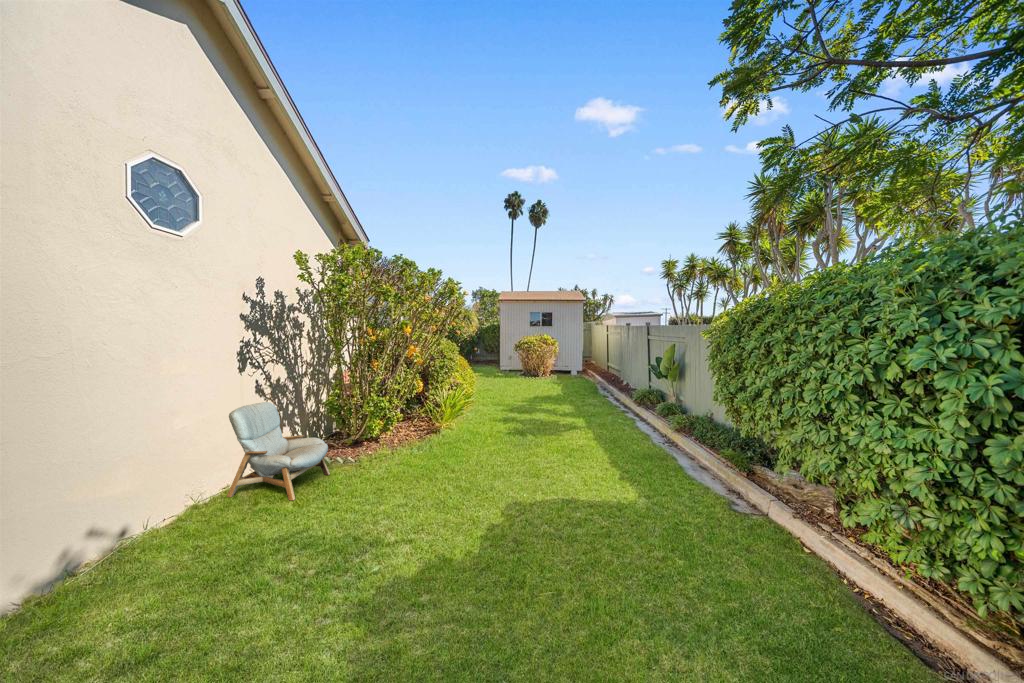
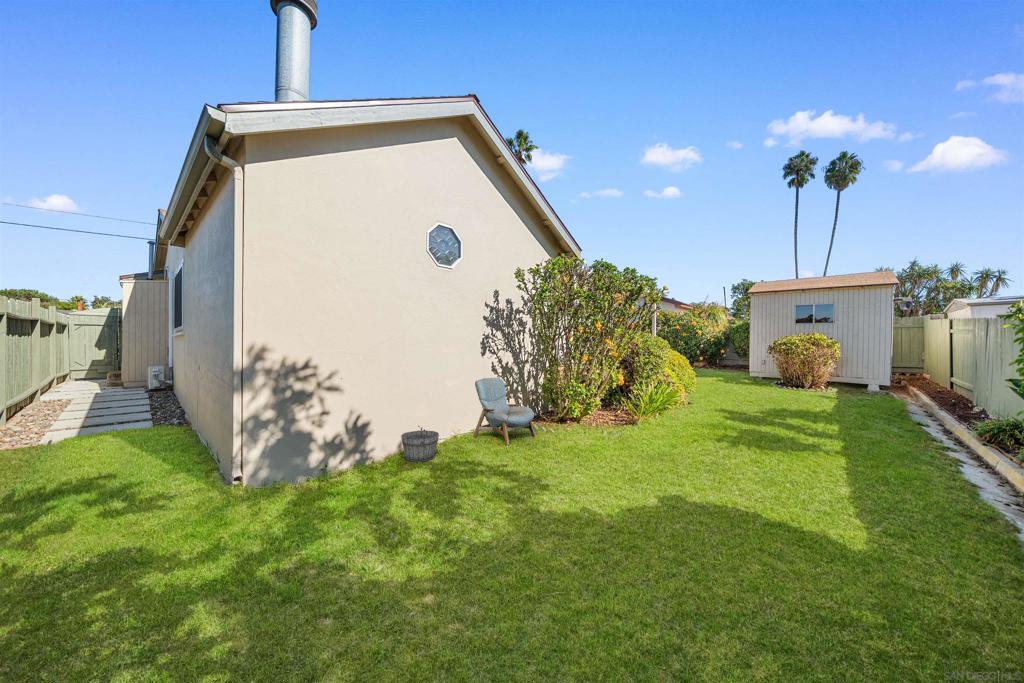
wooden bucket: none [63,515,163,592] -> present [401,426,439,462]

